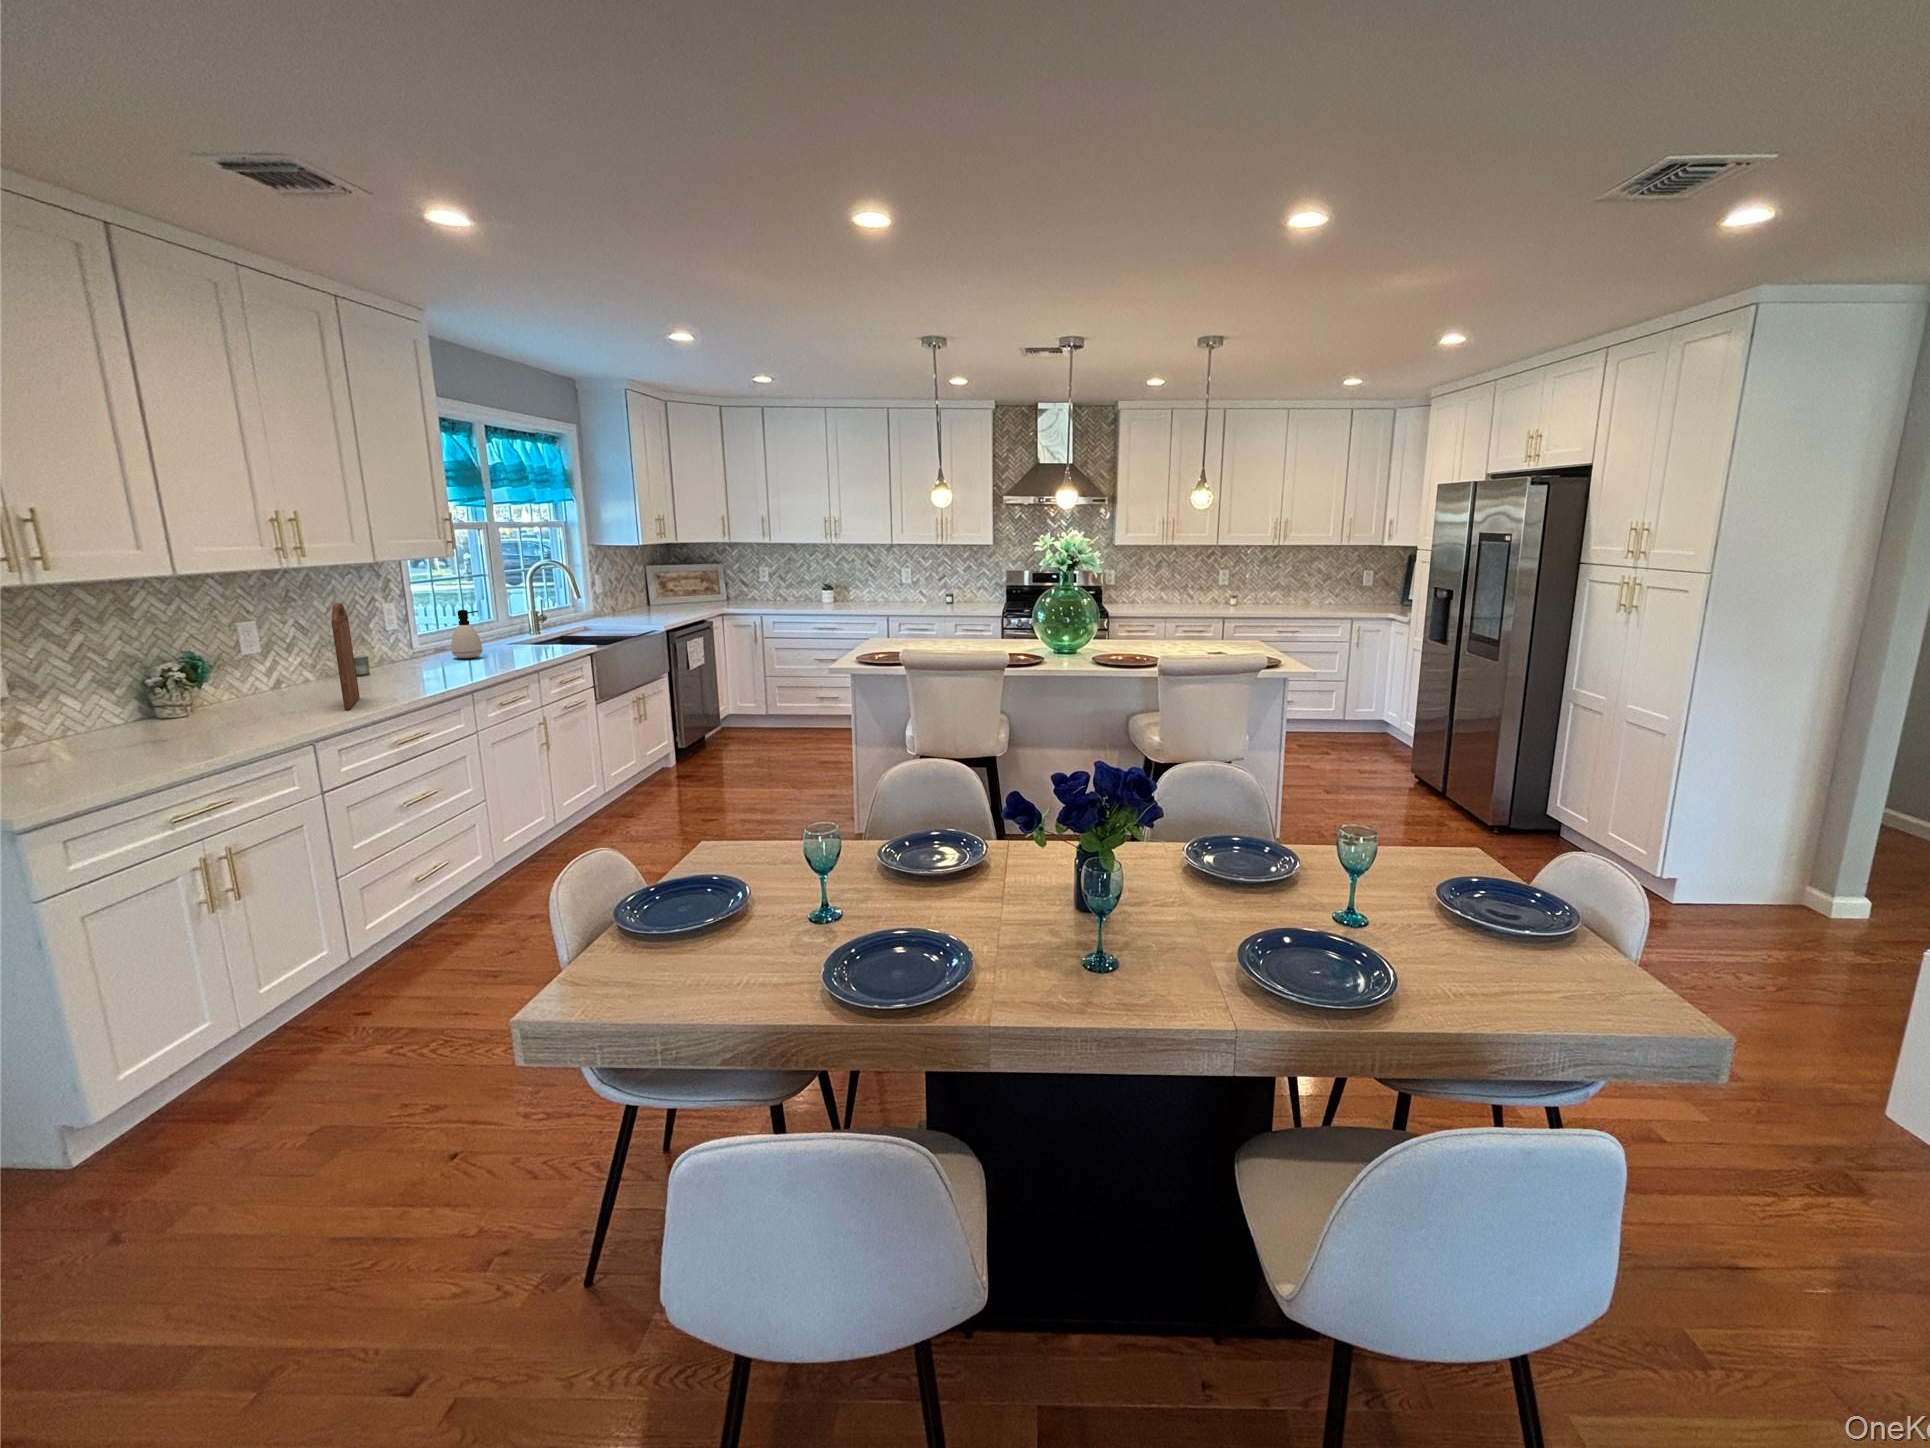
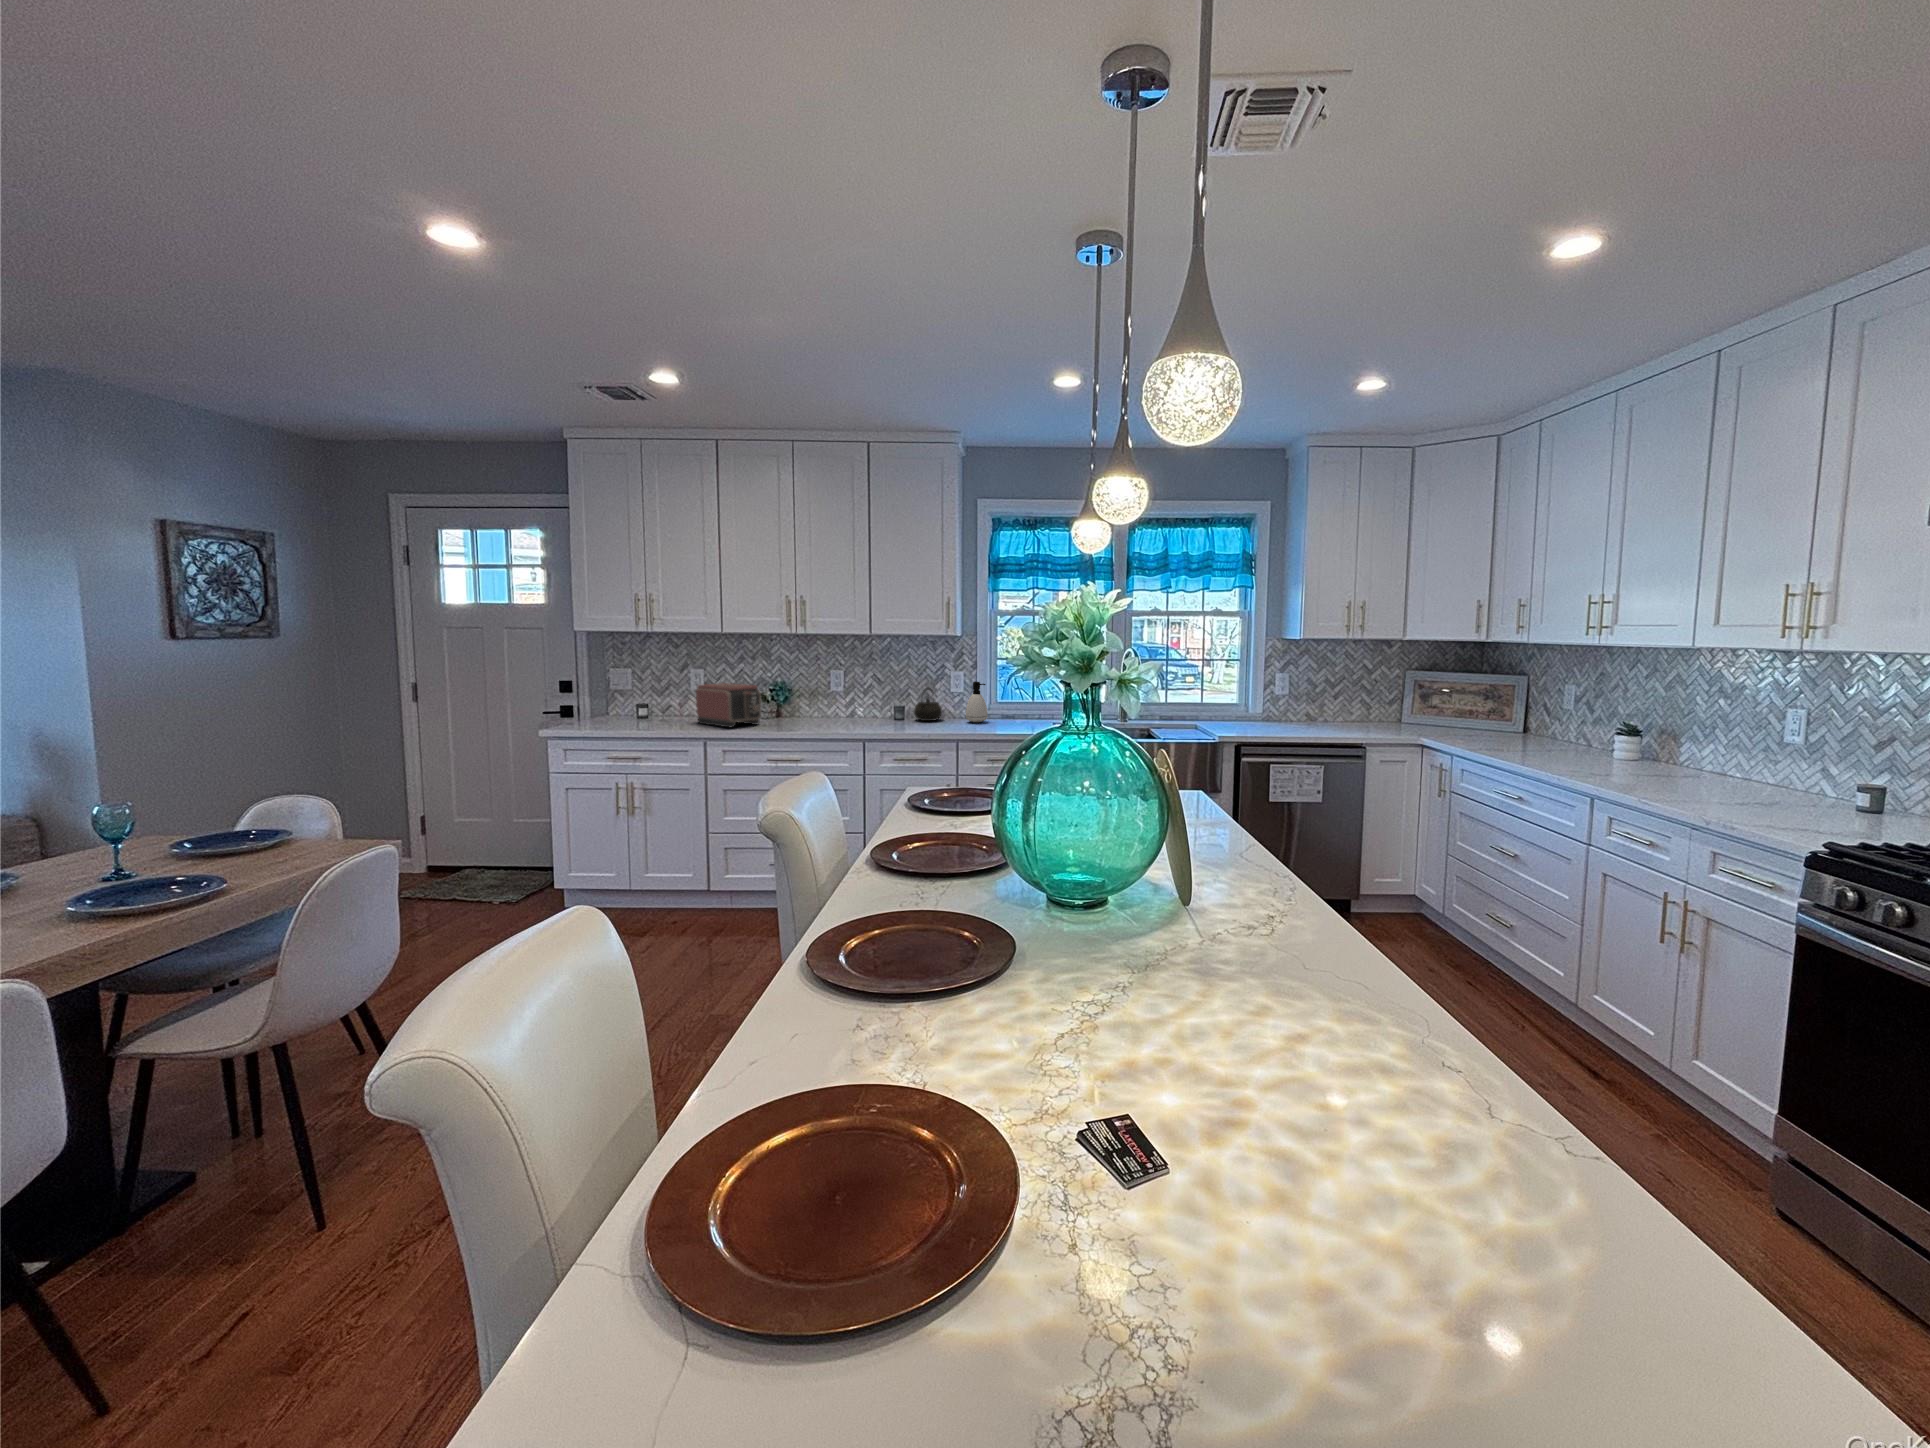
cutting board: present [331,603,360,709] -> none [773,659,815,728]
kettle: none [391,625,436,669] -> present [914,688,942,721]
toaster: none [144,654,306,742] -> present [696,683,761,727]

